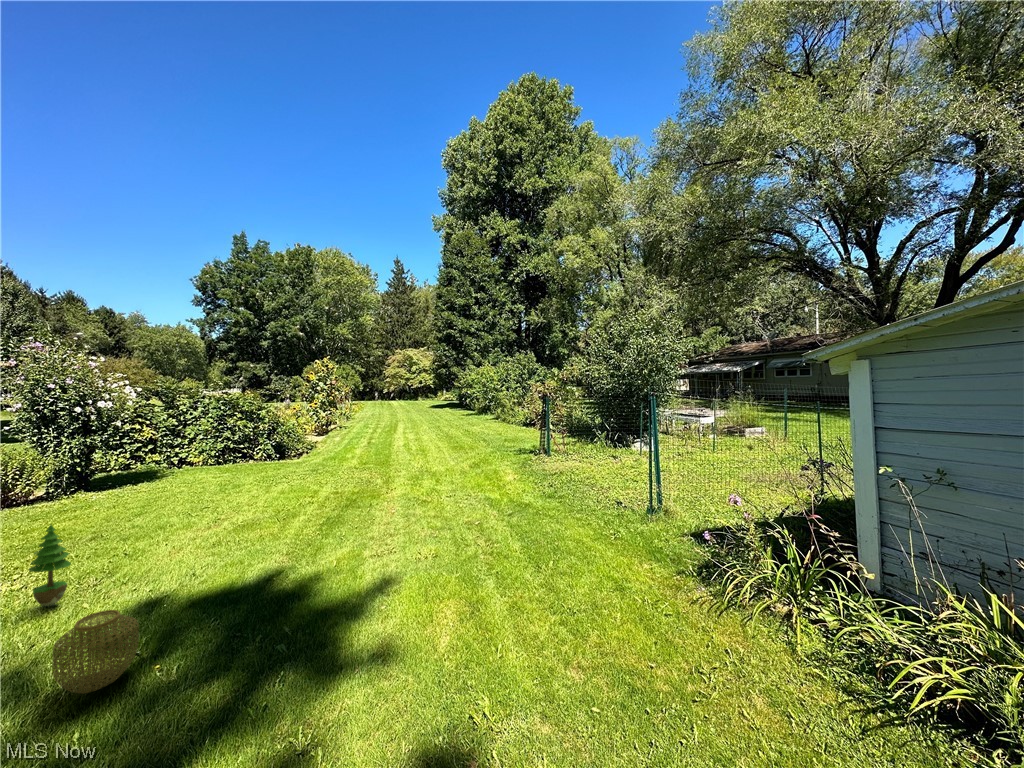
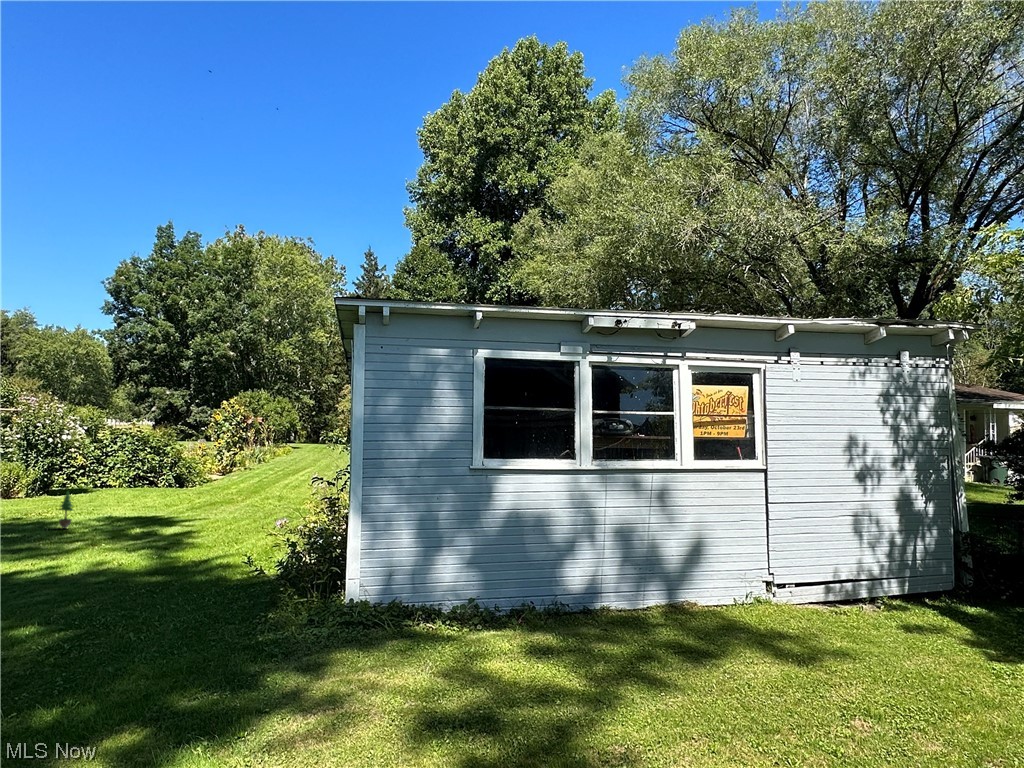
woven basket: present [52,610,139,693] -> none [83,517,111,543]

